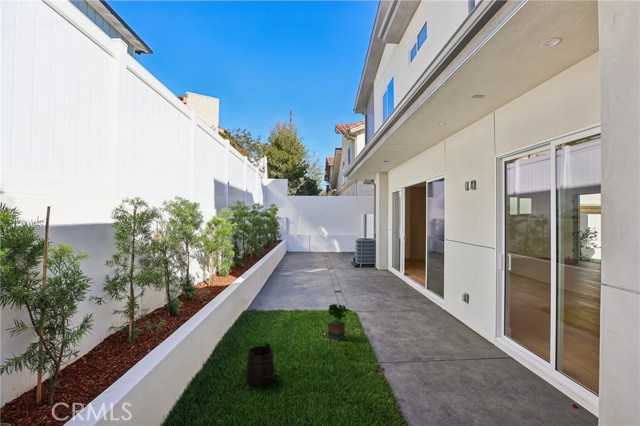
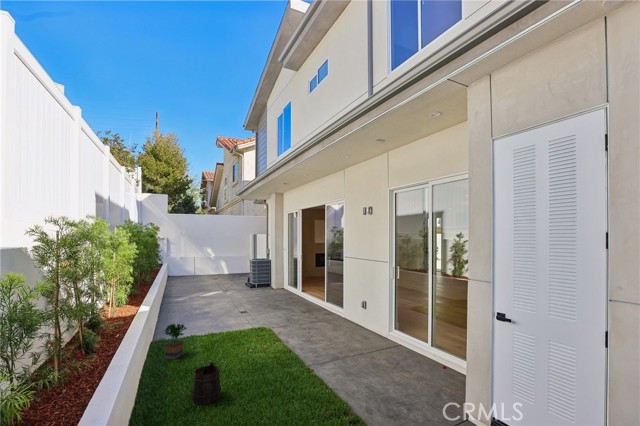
potted tree: present [328,304,348,341] -> present [165,324,186,359]

